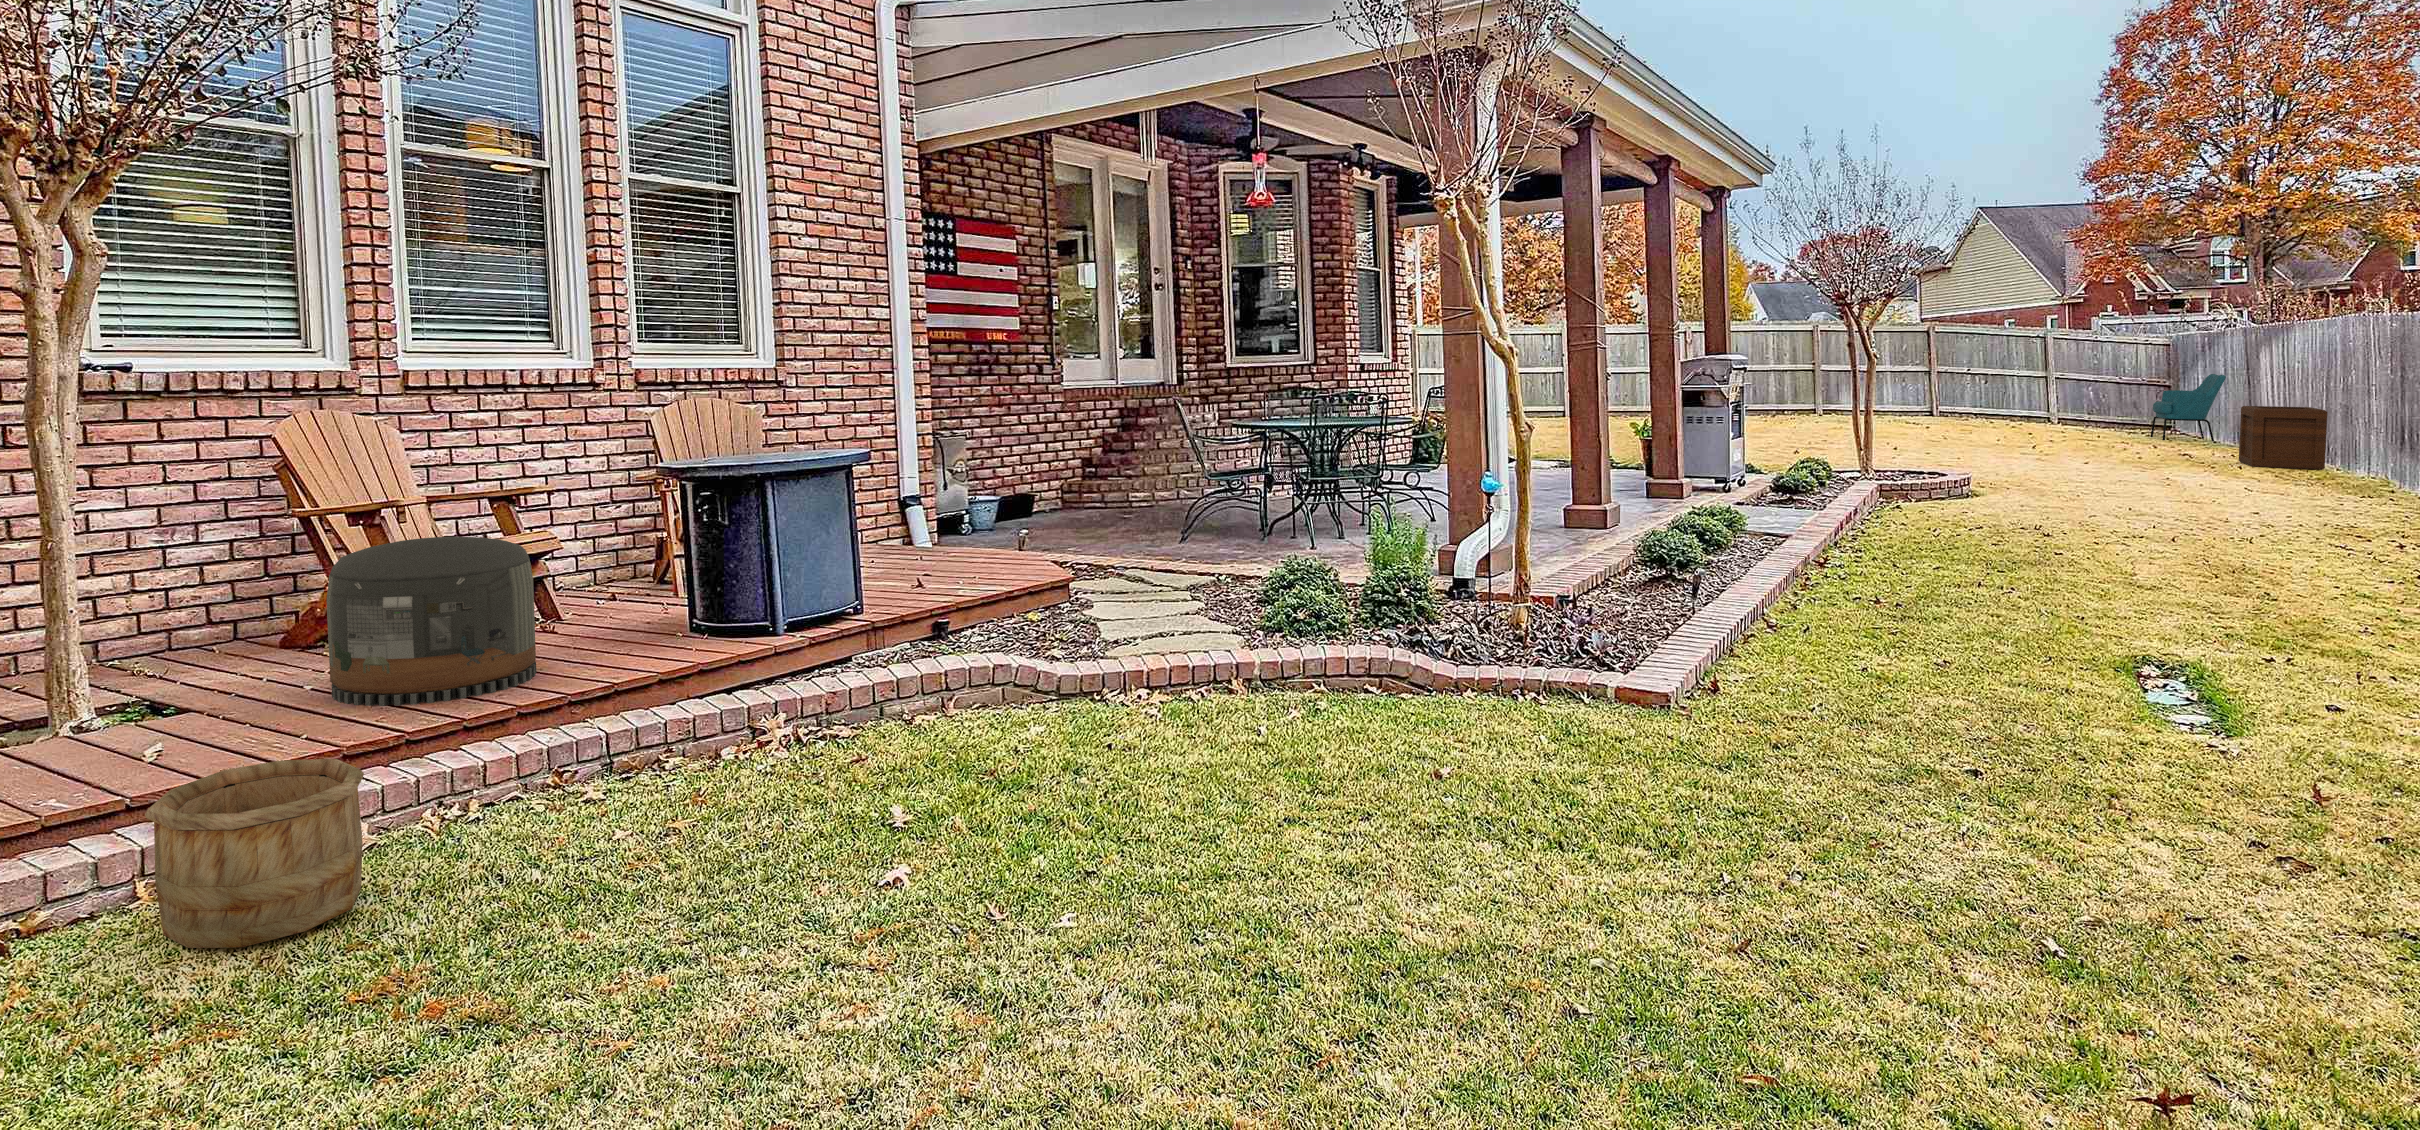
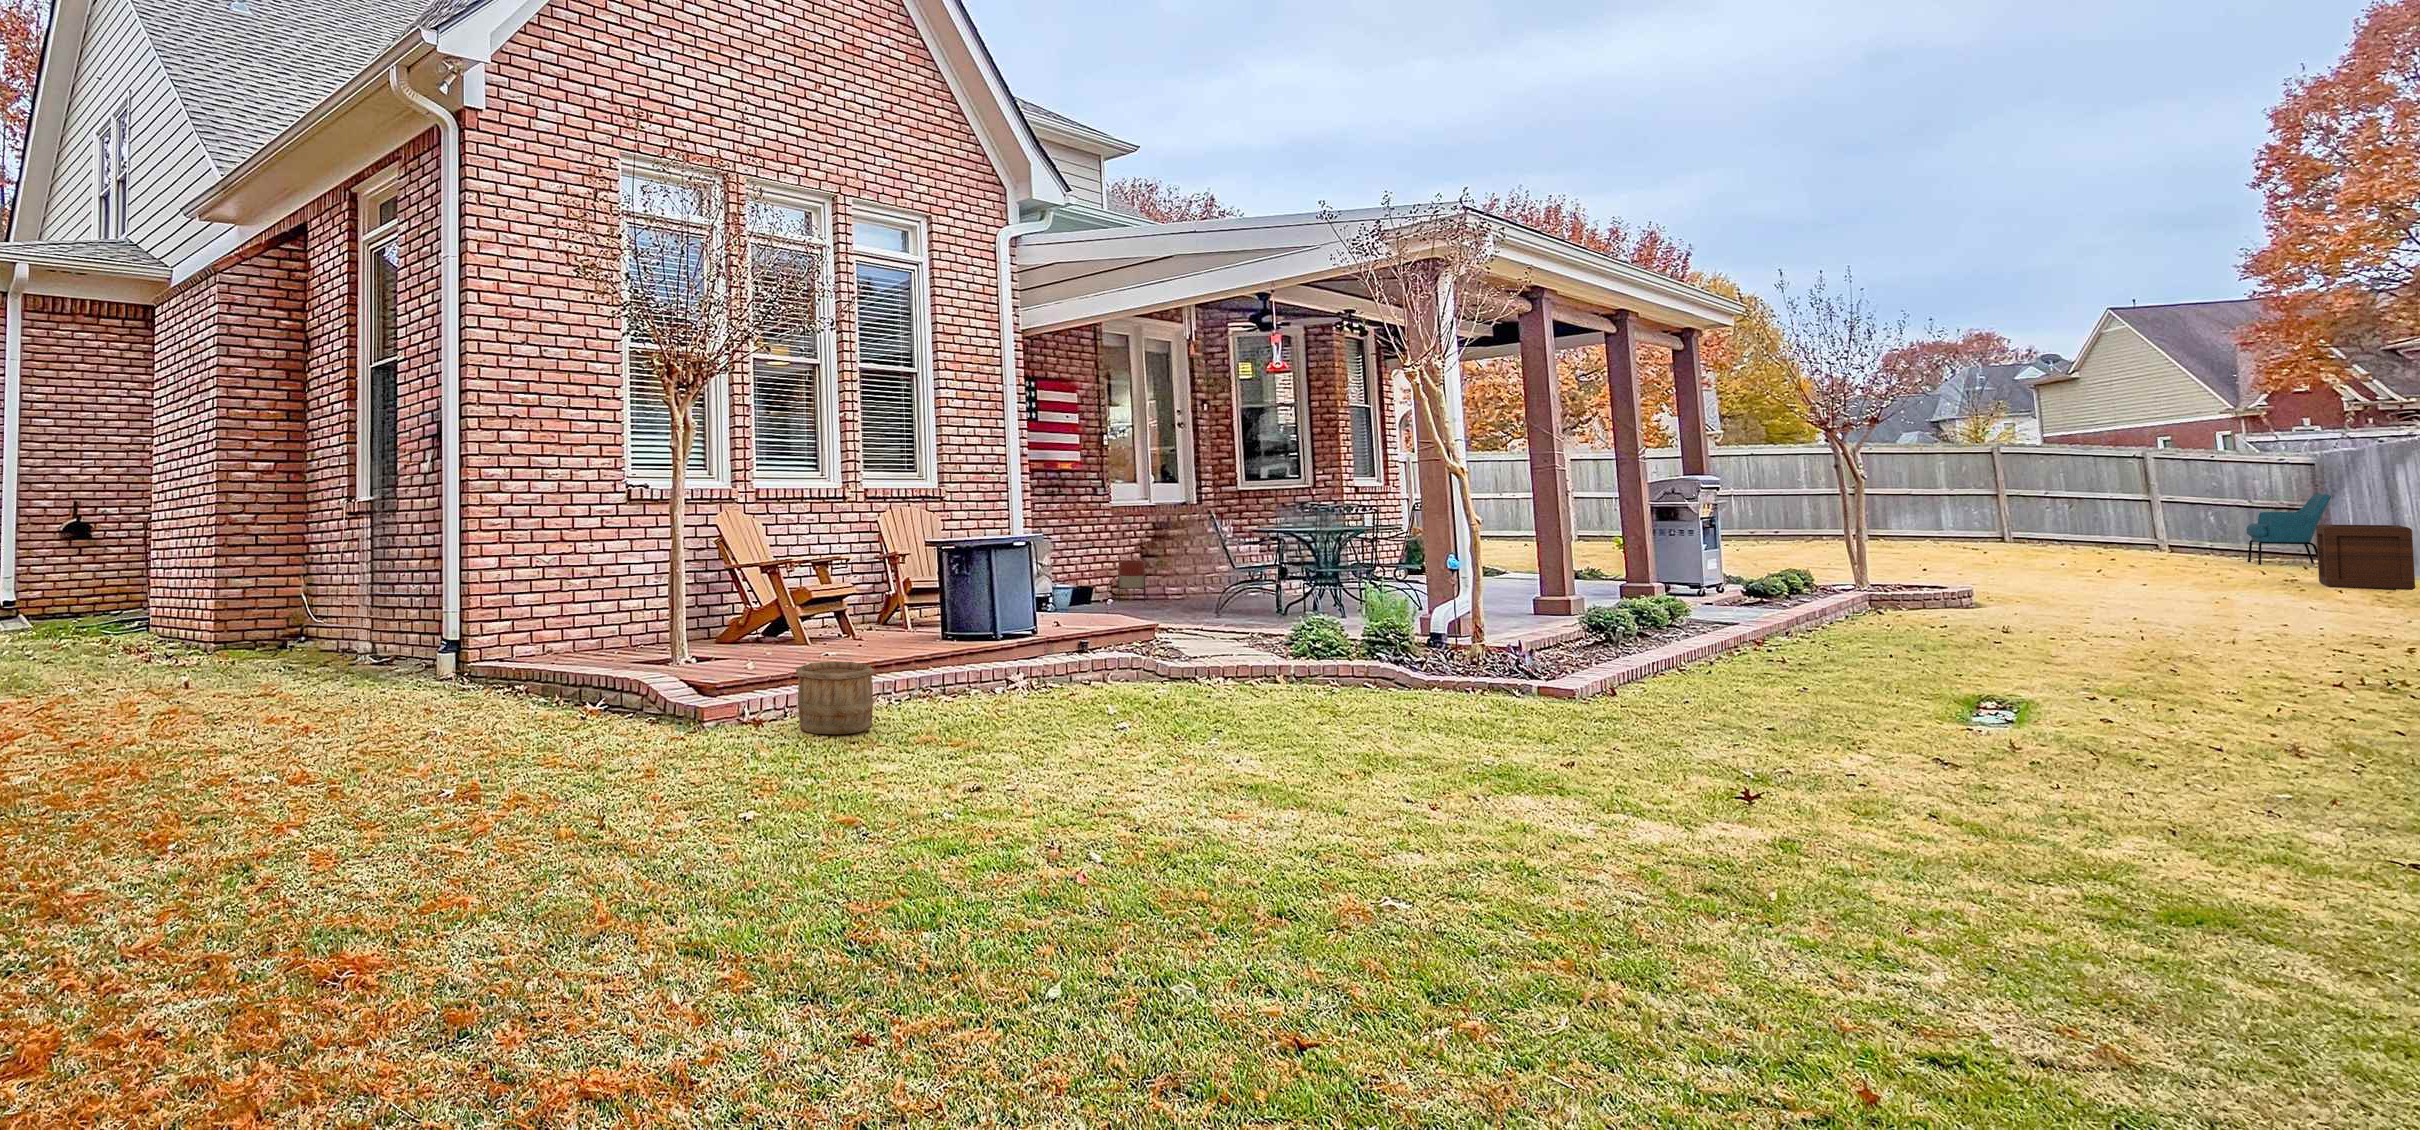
planter: none [1070,455,1104,507] -> present [1118,561,1146,602]
pouf: present [327,537,536,706] -> none [782,576,879,661]

